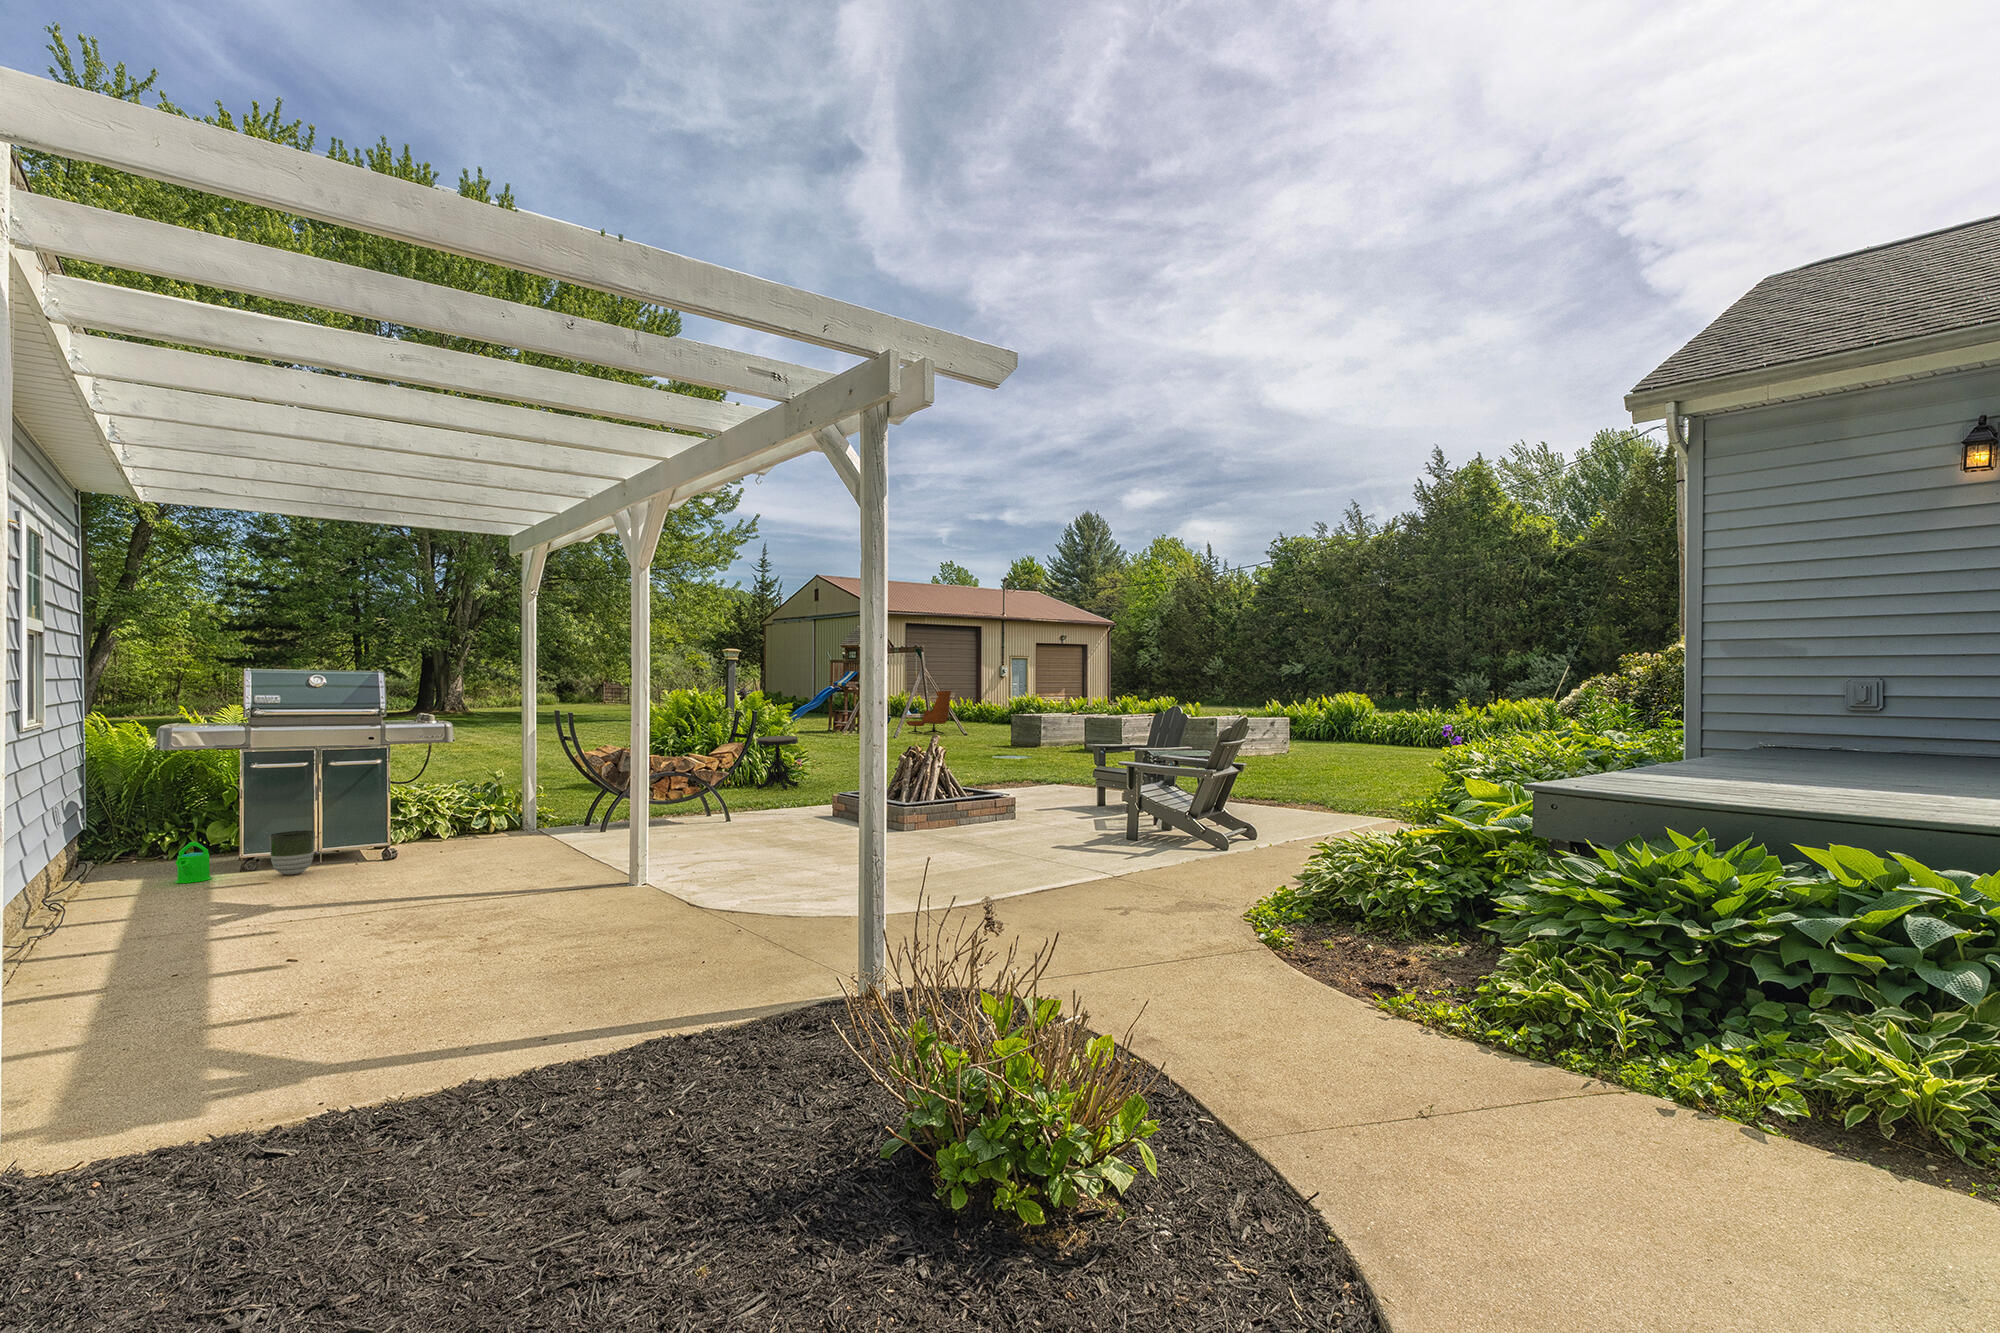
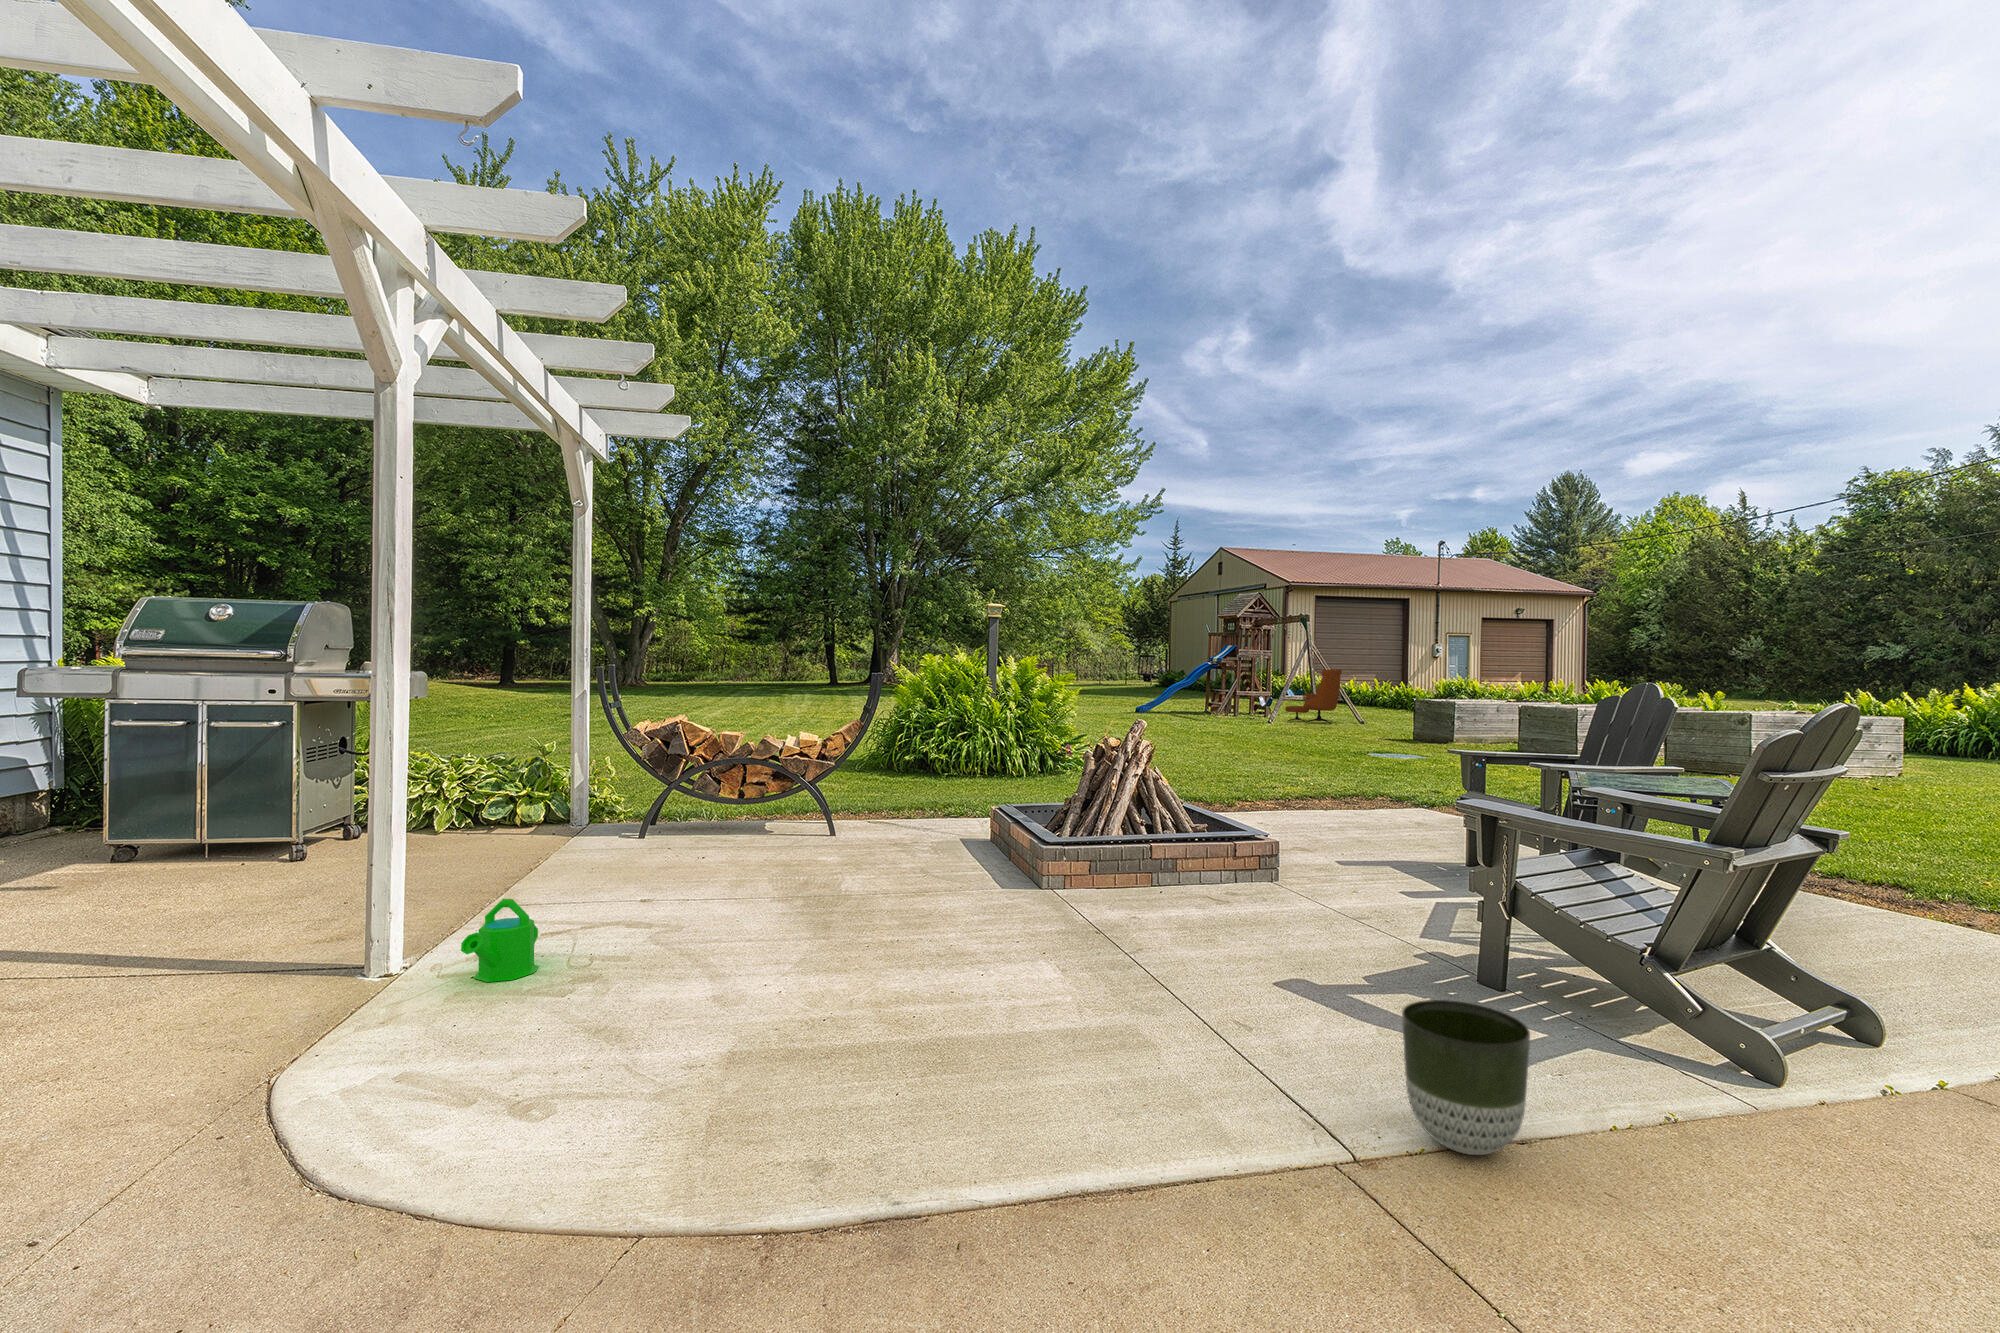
side table: present [756,736,798,789] -> none [977,715,1037,787]
planter: present [269,830,315,875] -> present [1402,1000,1530,1155]
watering can: present [175,842,212,883] -> present [461,899,539,982]

